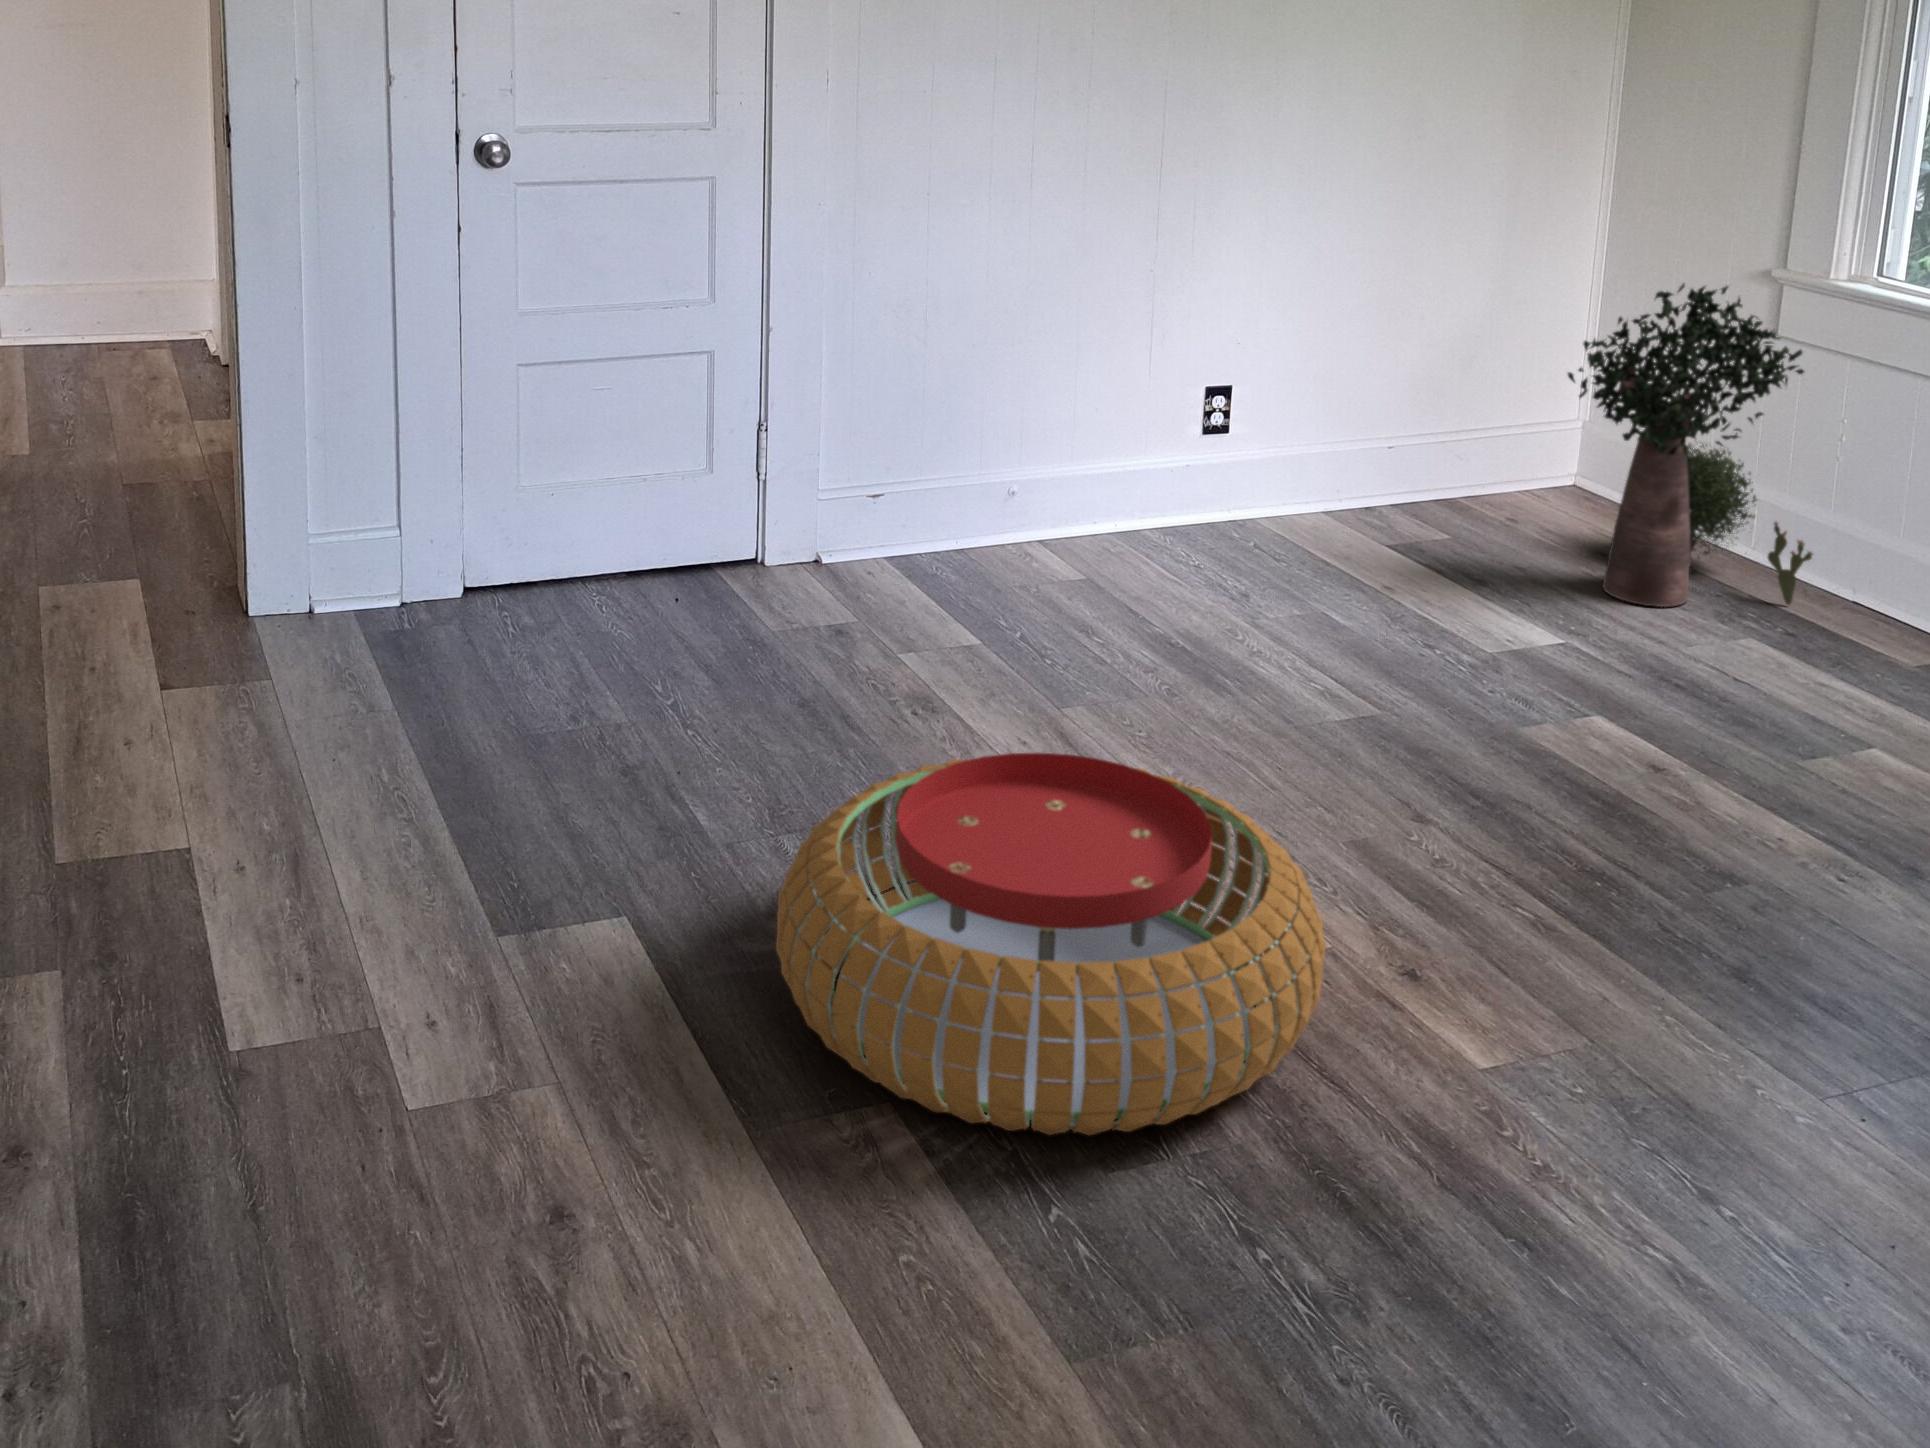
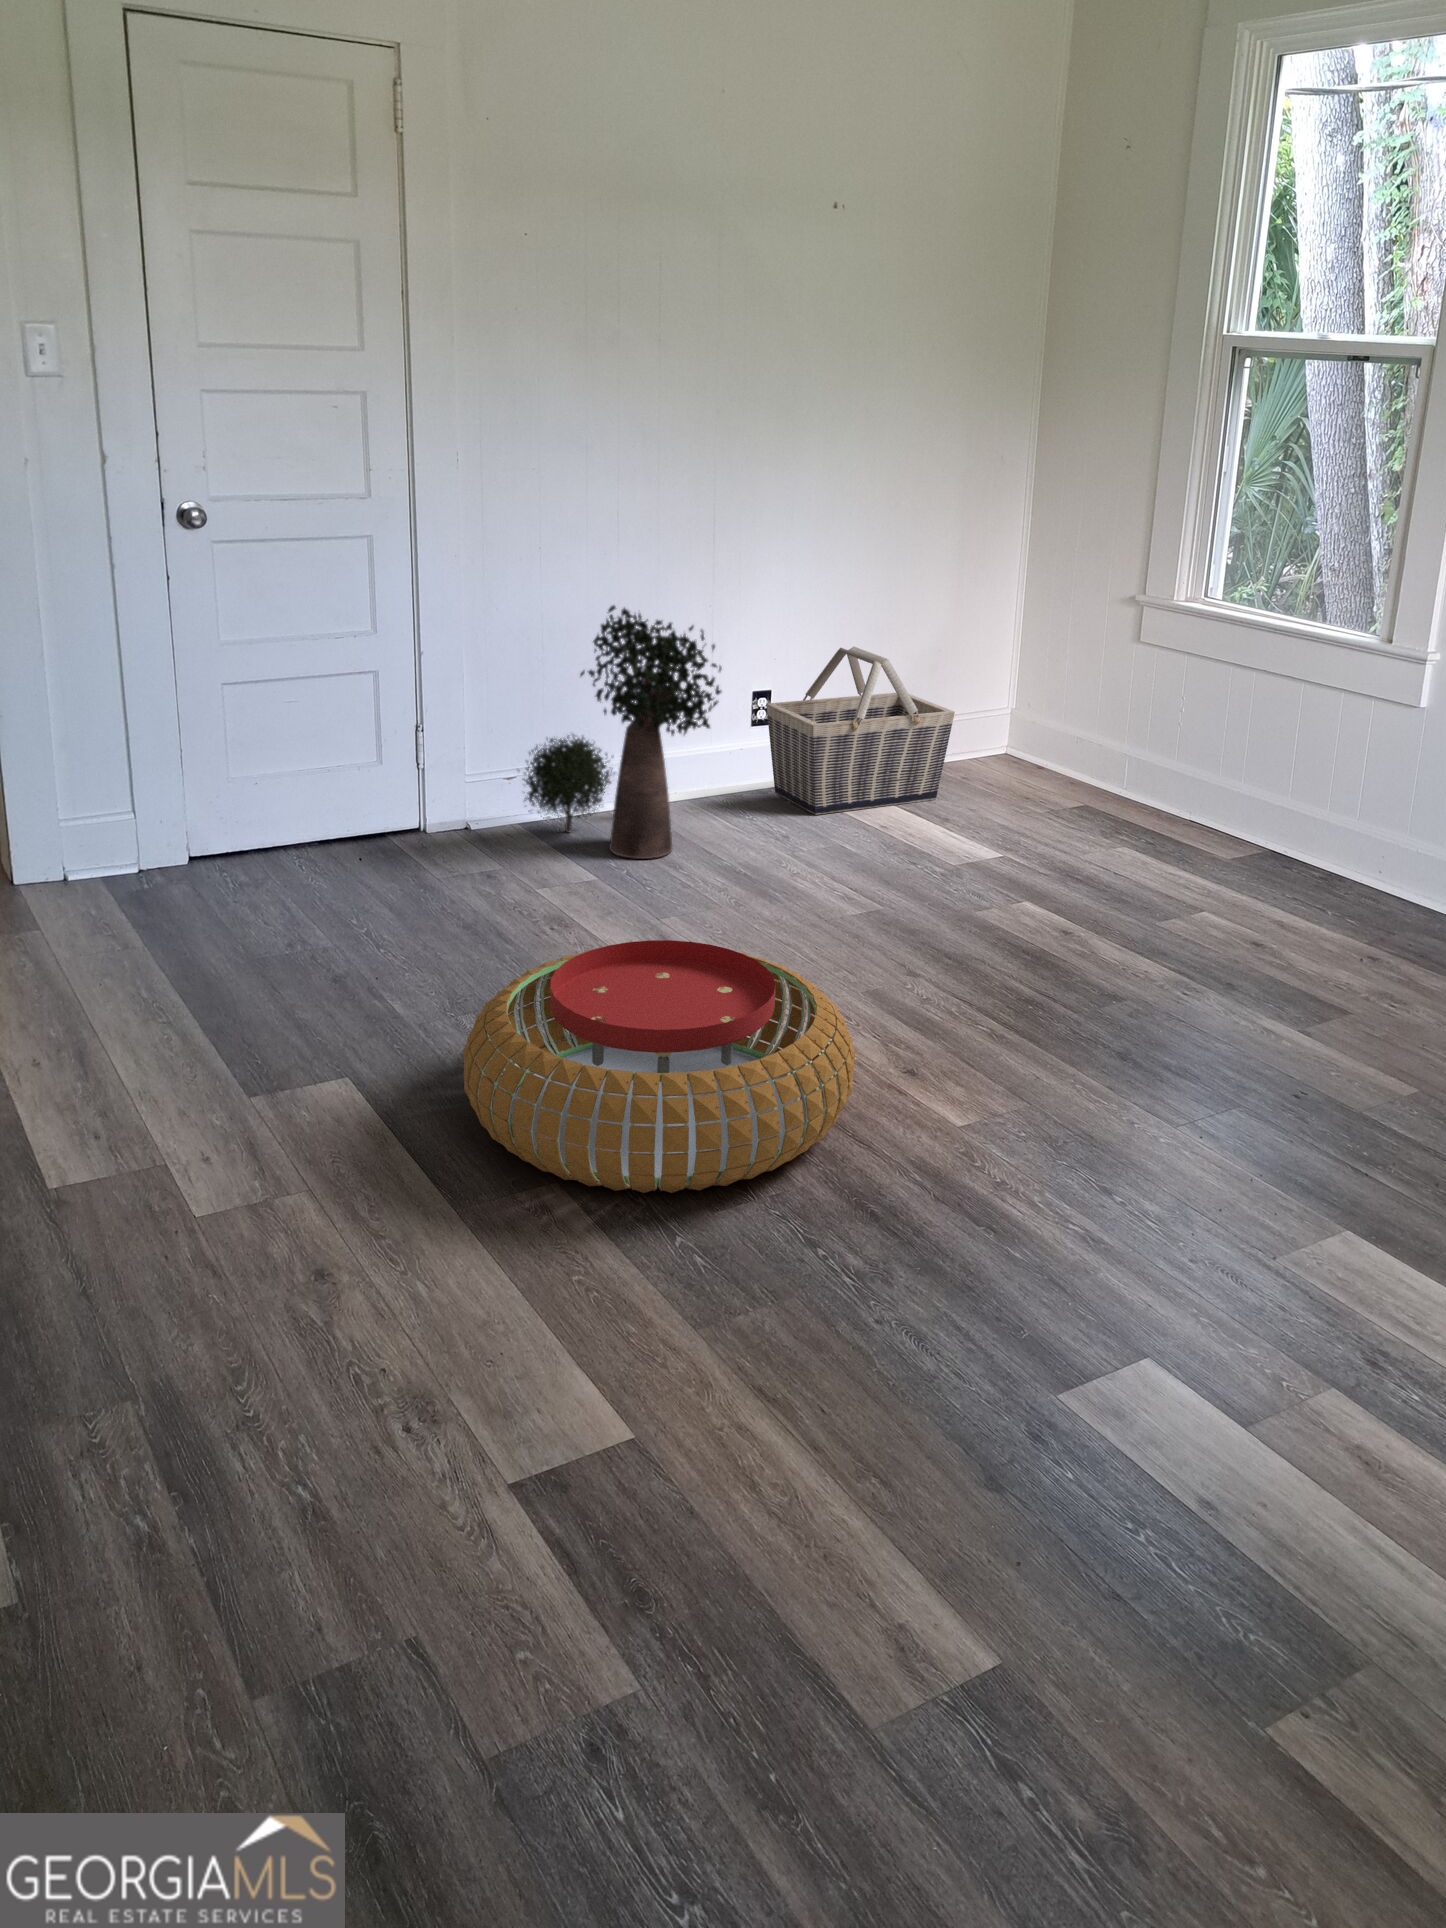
potted plant: present [1568,284,1813,607] -> present [524,605,722,859]
basket: none [1229,331,1495,562] -> present [766,647,955,815]

